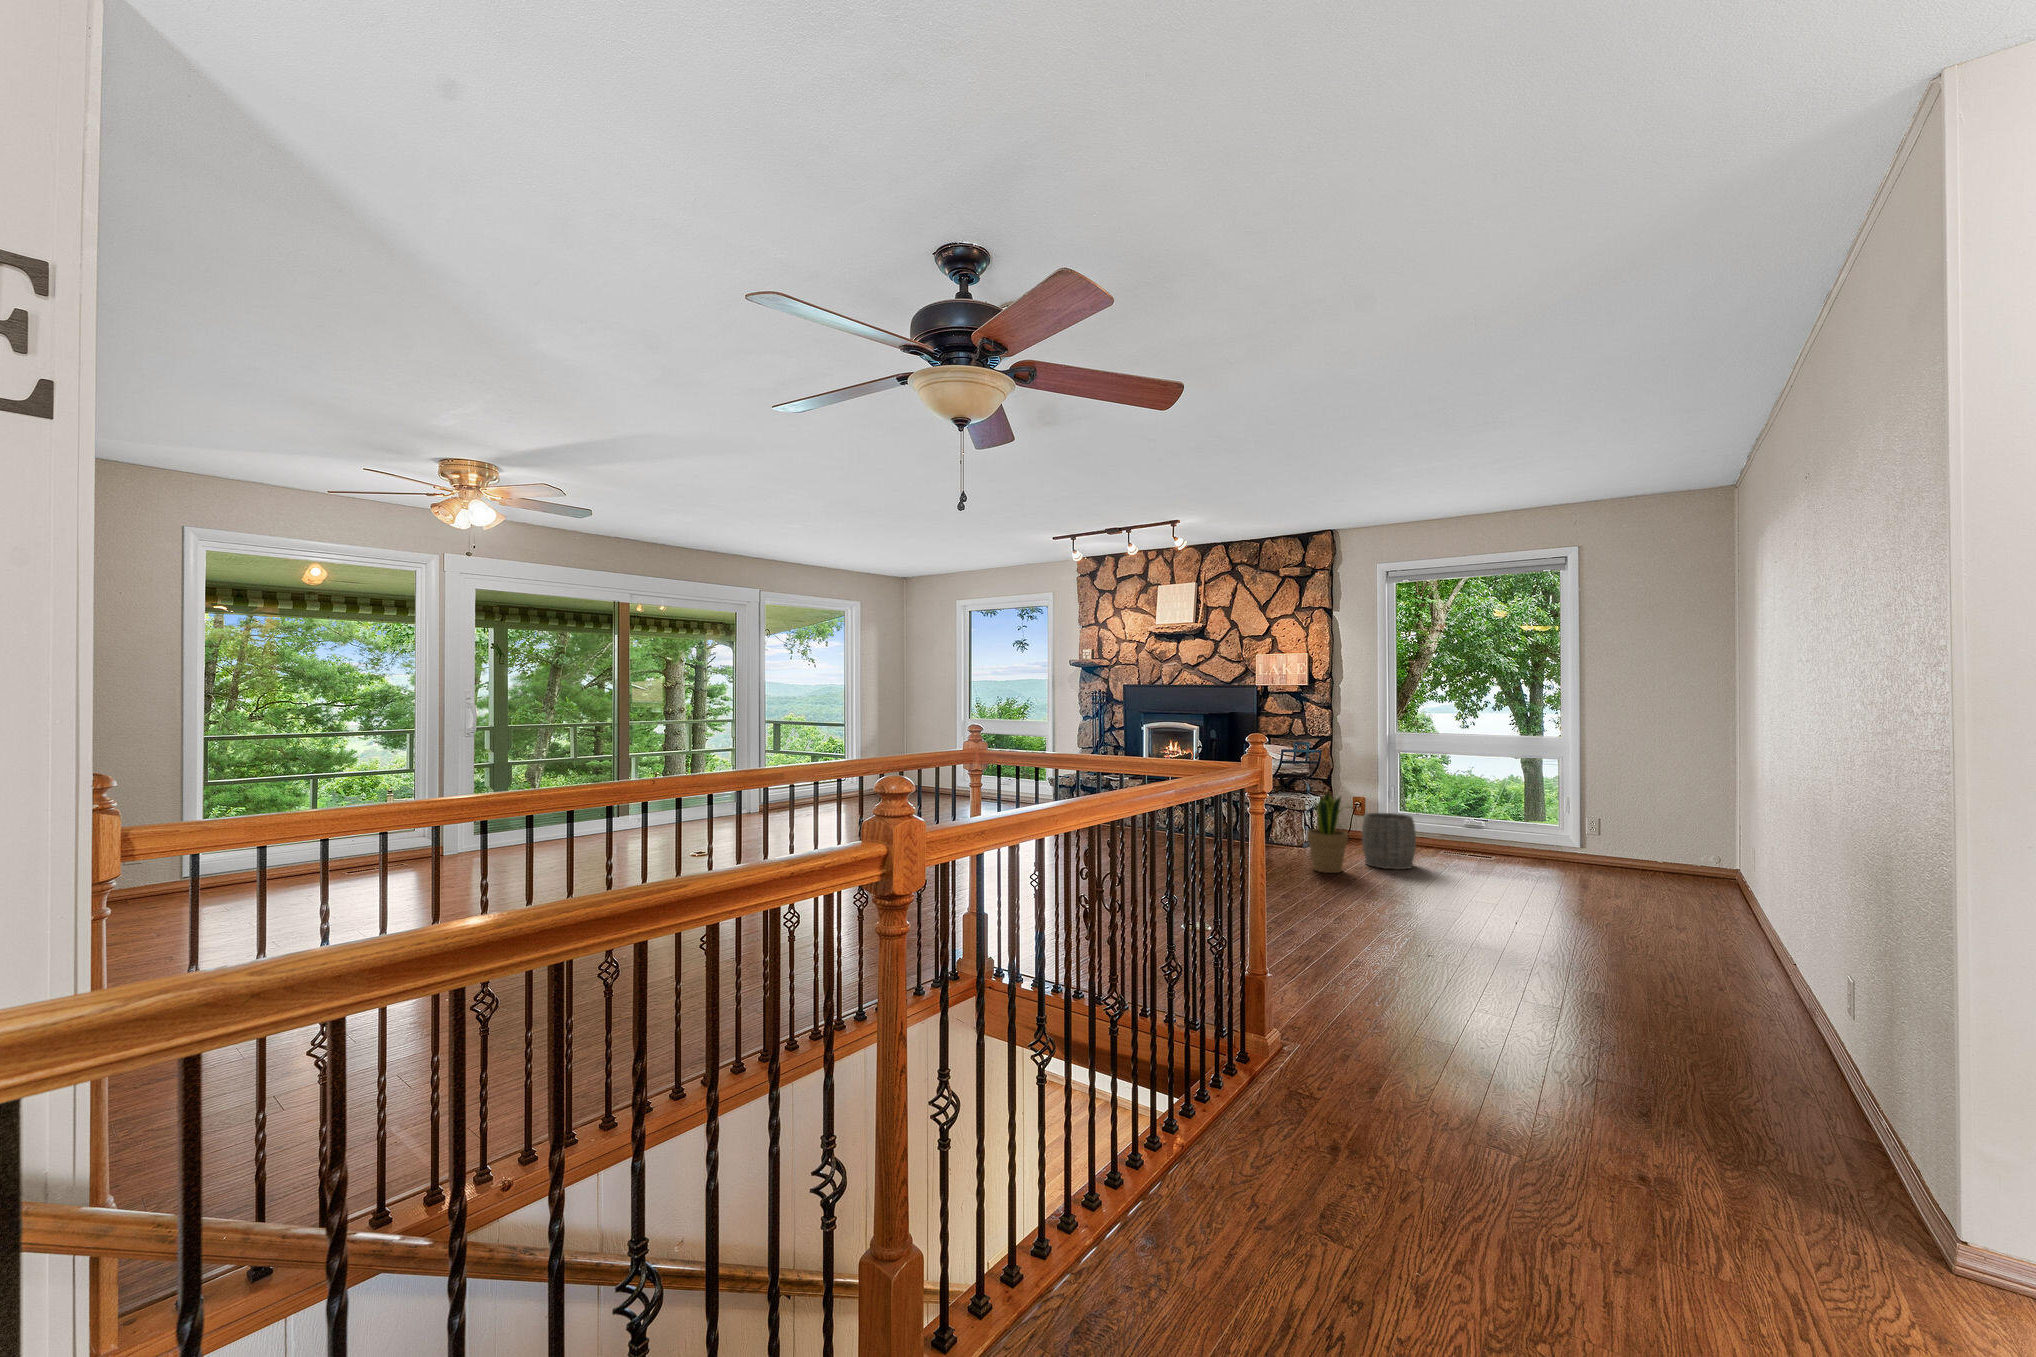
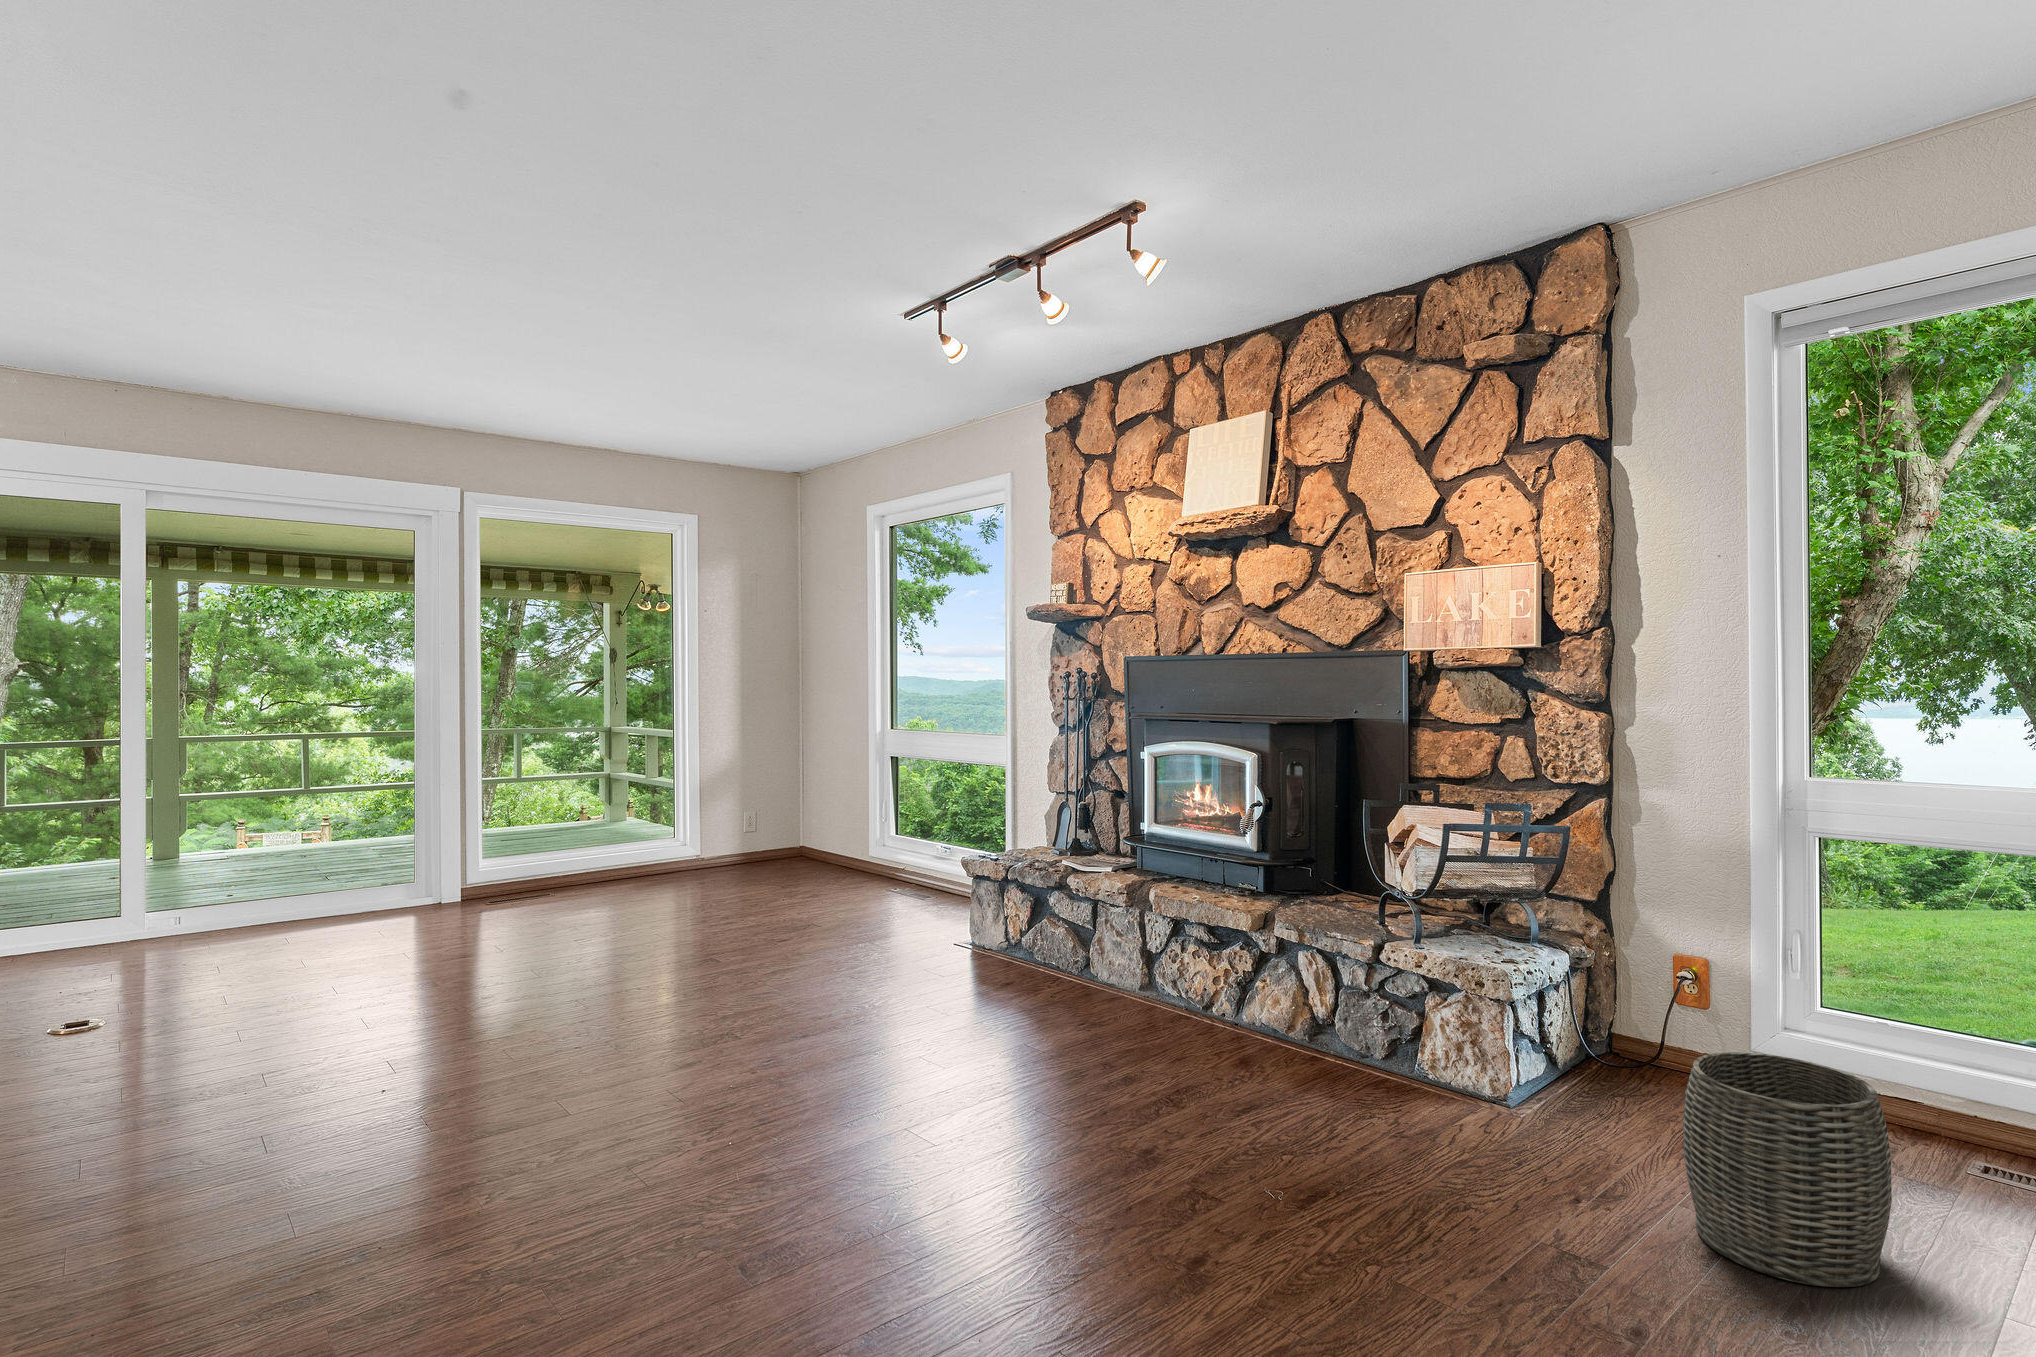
potted plant: present [1307,793,1348,873] -> none [1475,994,1646,1287]

